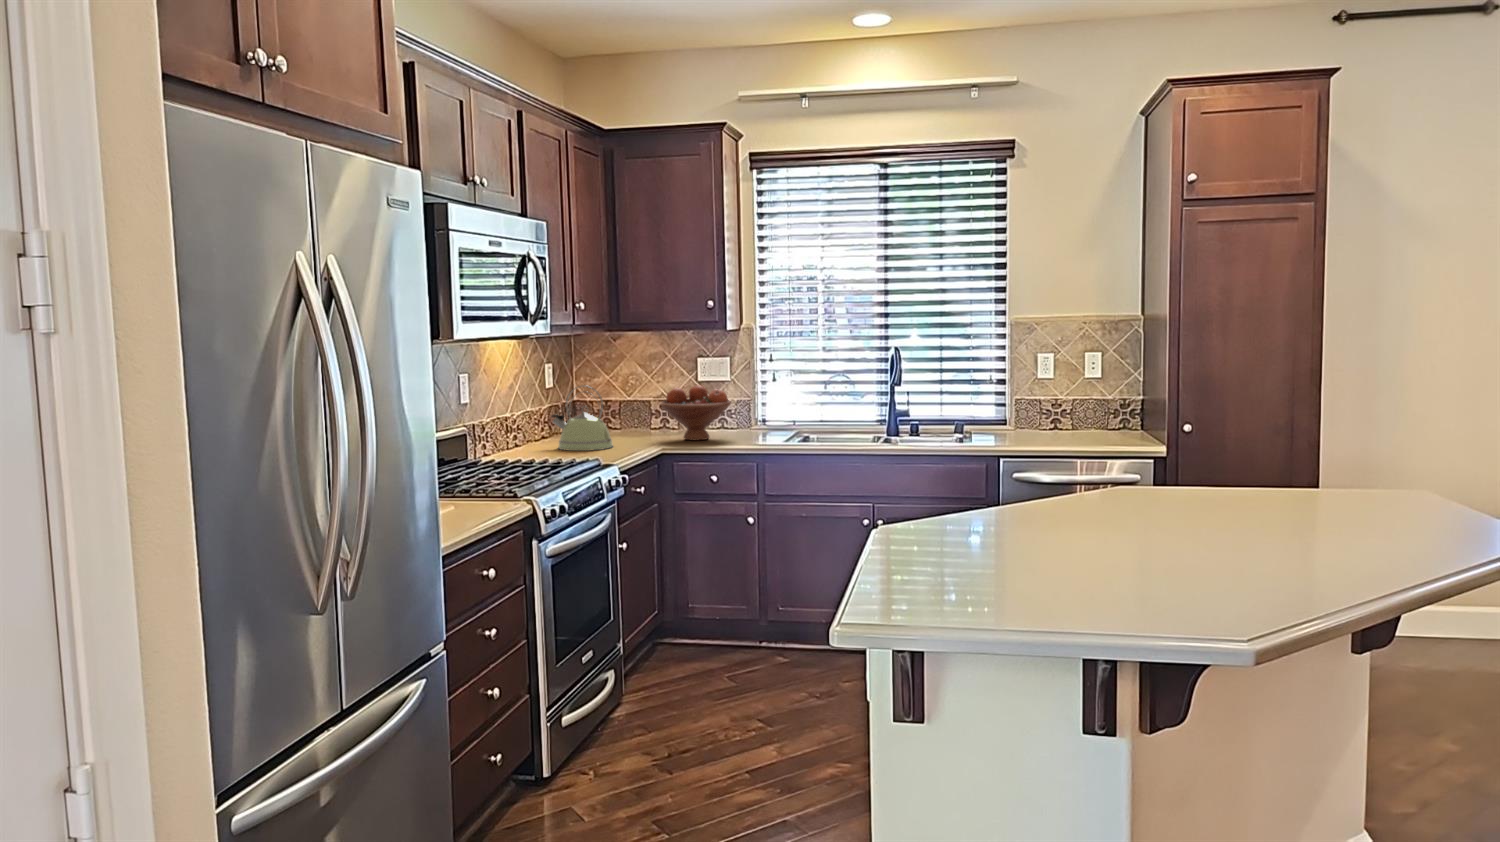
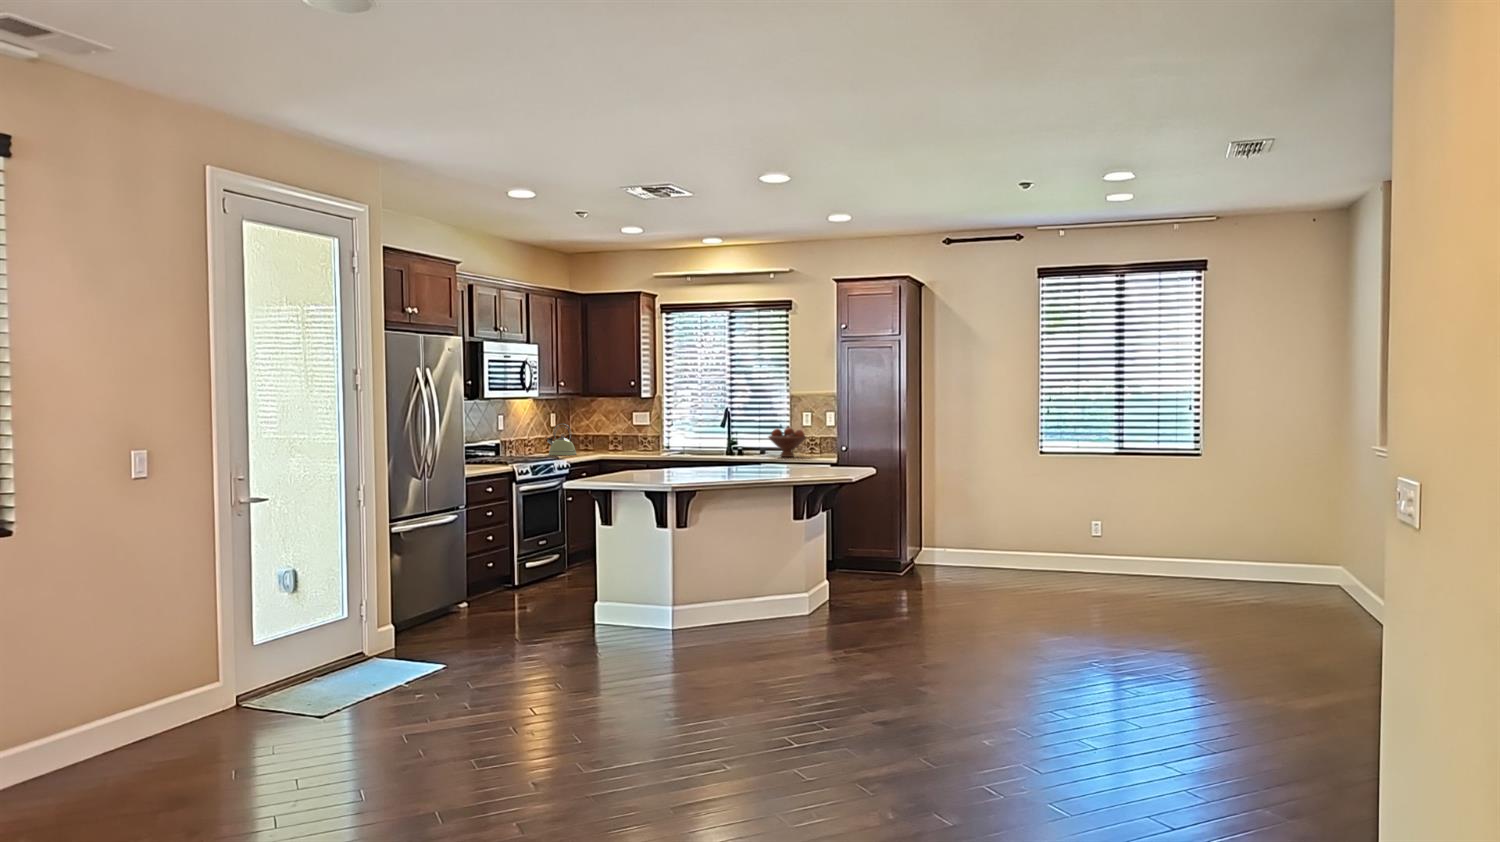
fruit bowl: present [661,386,731,440] -> present [768,428,806,457]

